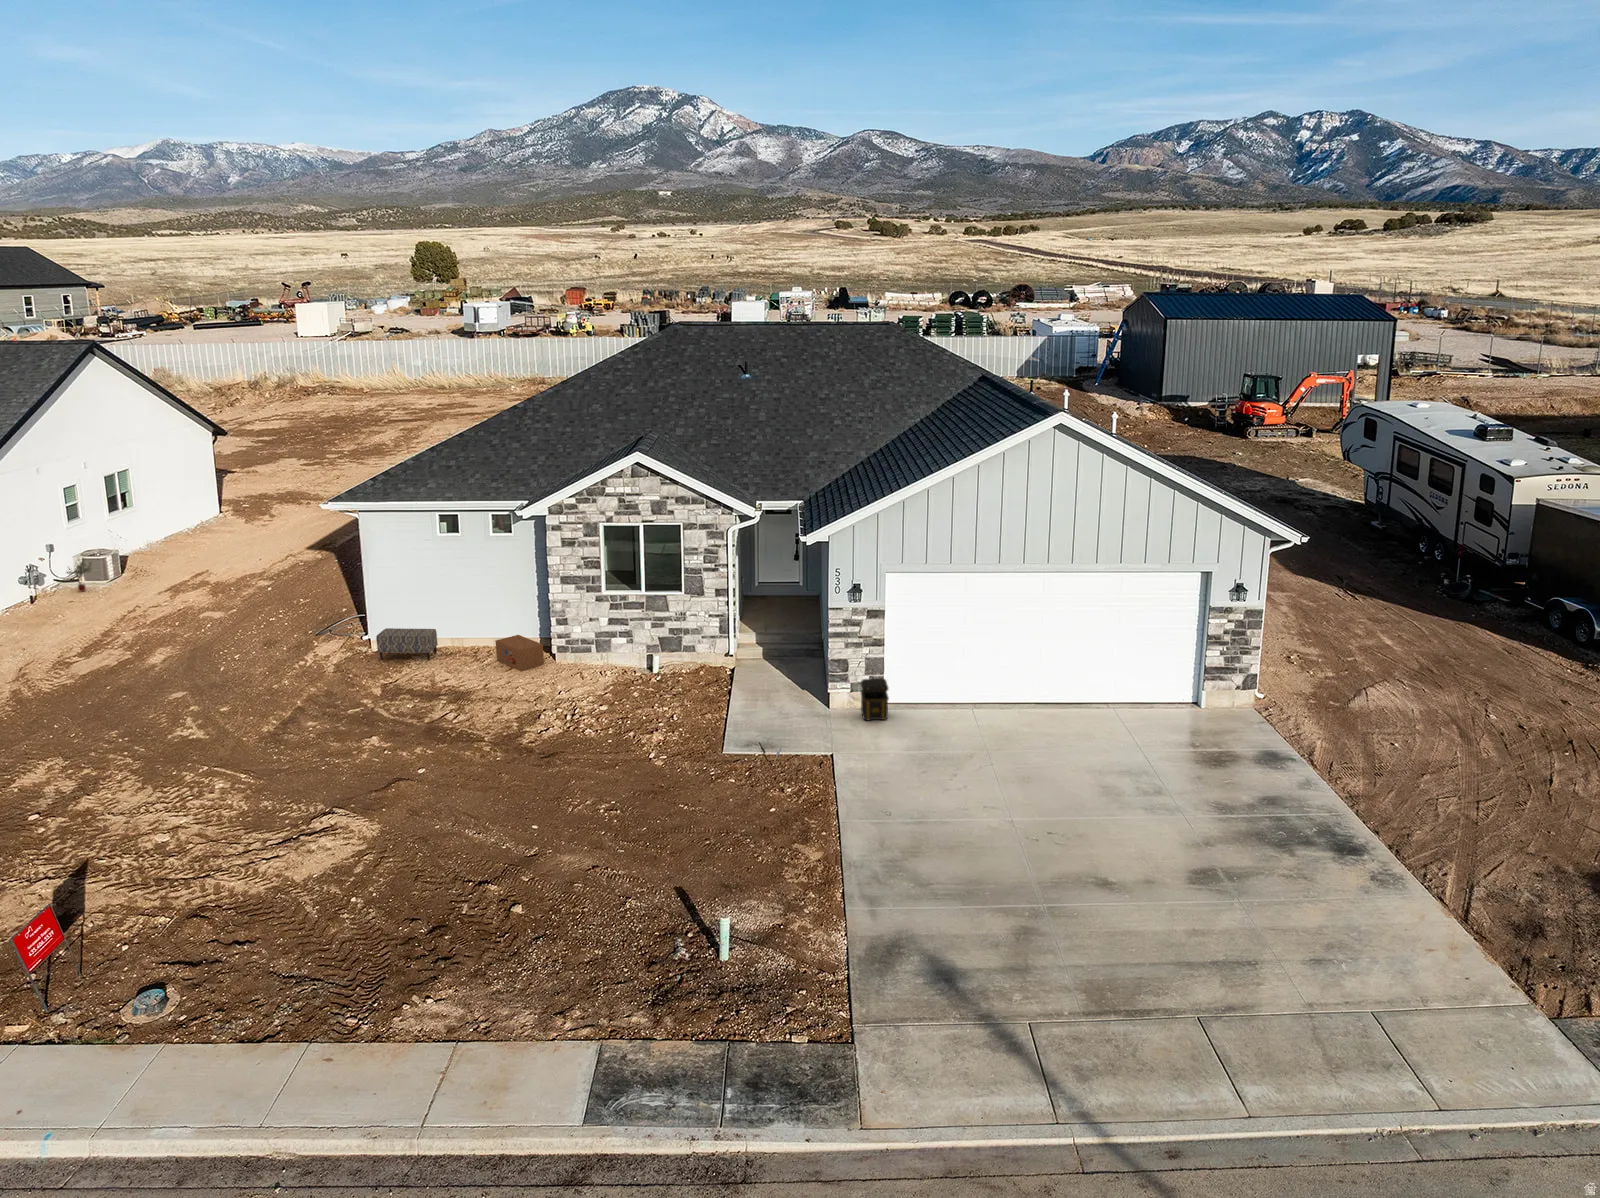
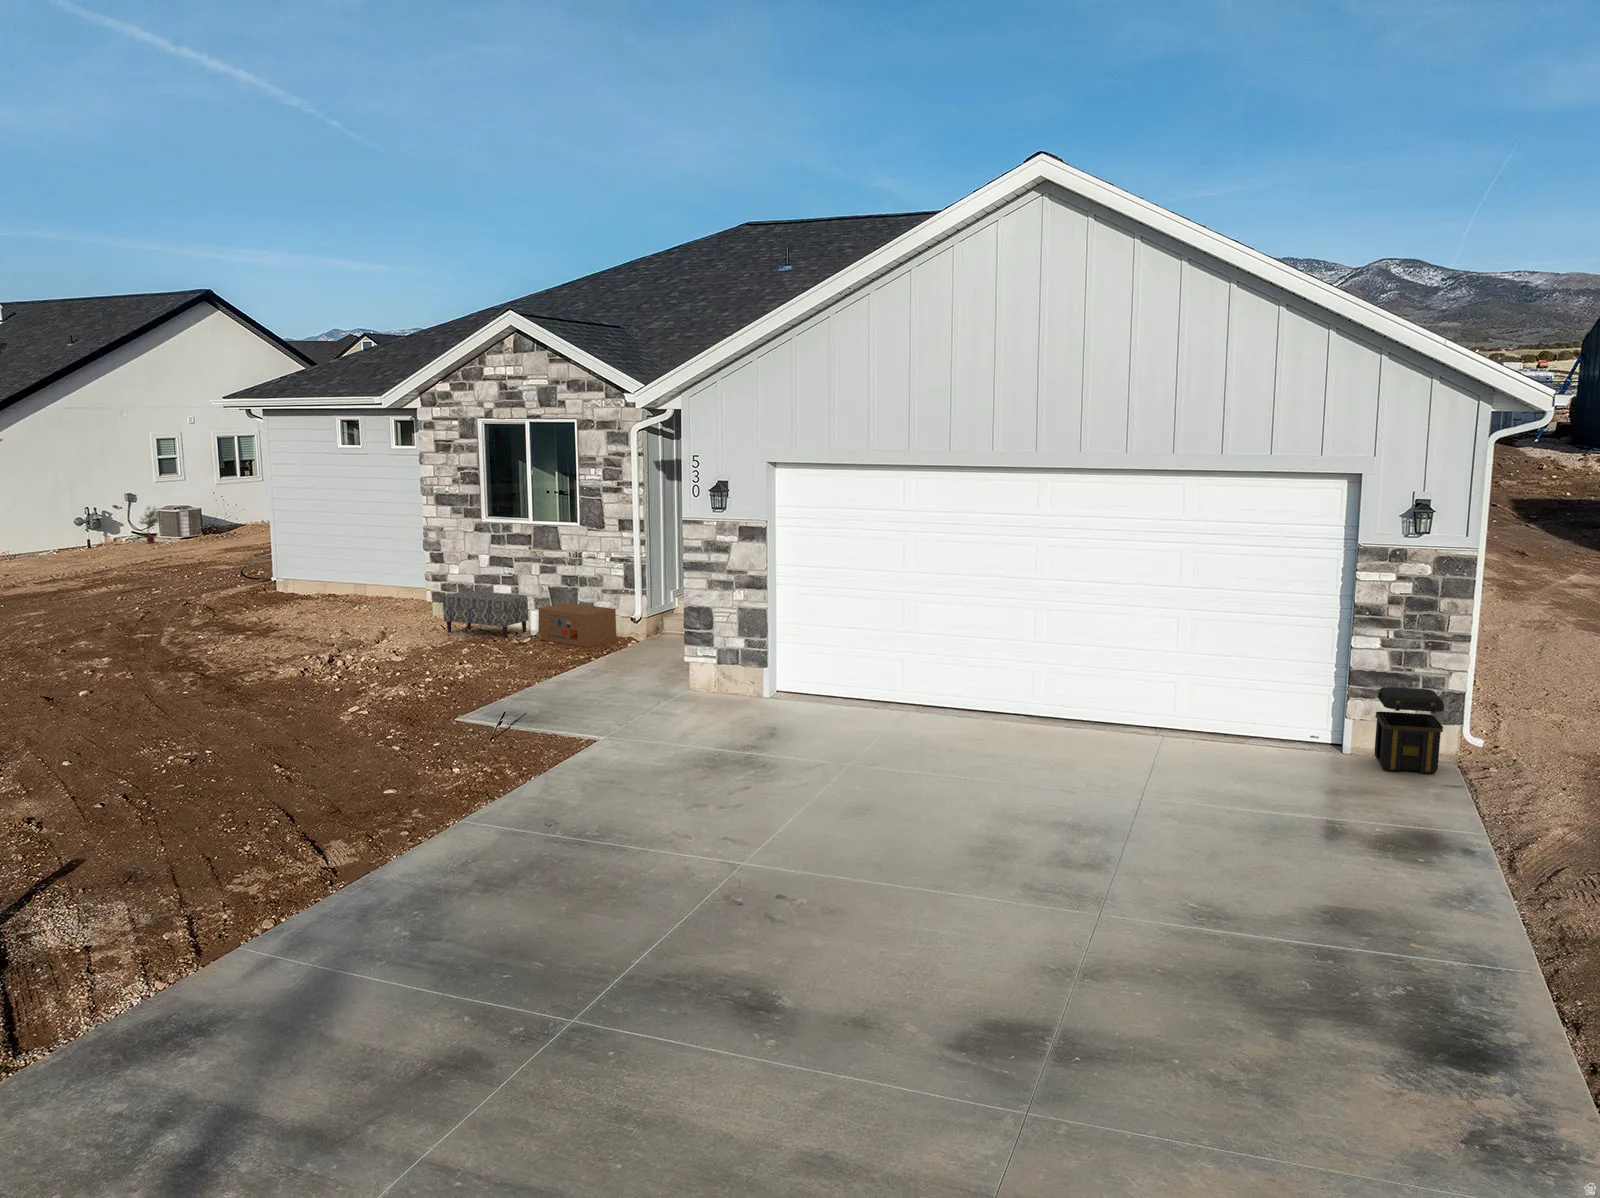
bench: present [376,628,438,660] -> present [443,591,529,638]
cardboard box: present [495,635,544,671] -> present [539,603,617,647]
toolbox: present [861,678,889,721] -> present [1374,687,1444,774]

